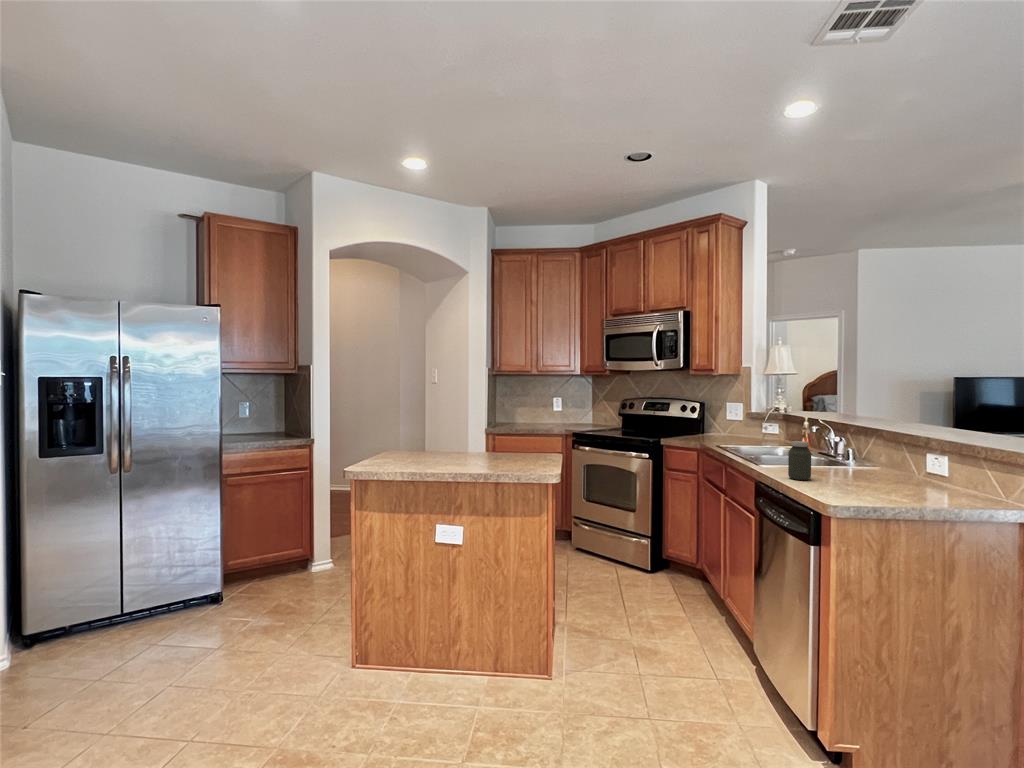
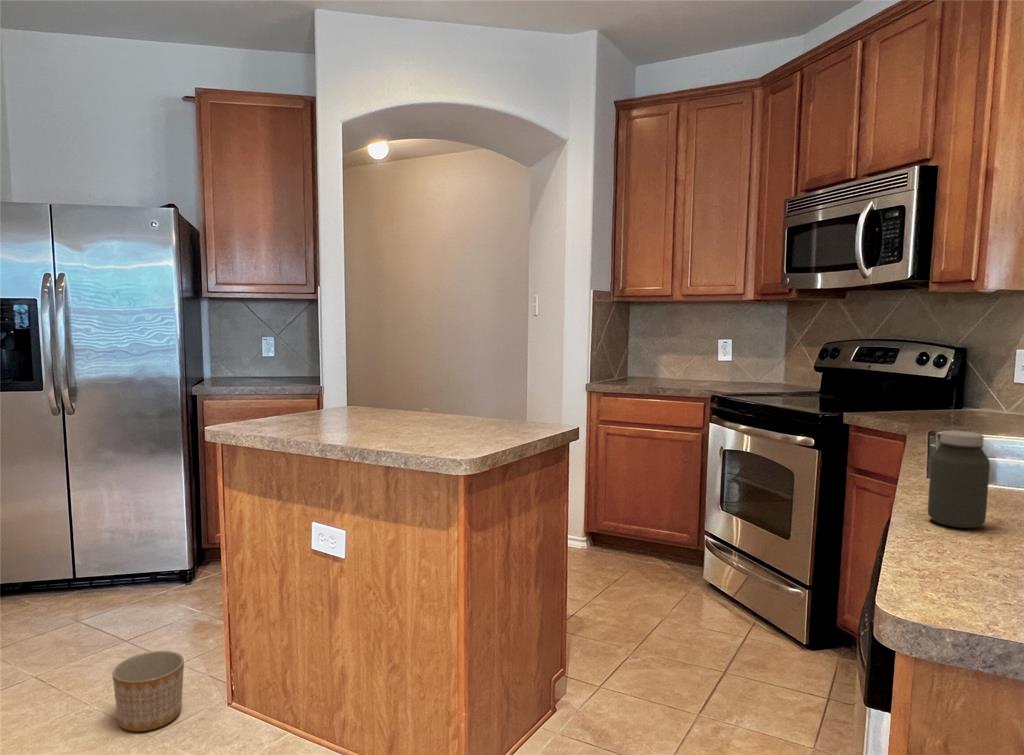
planter: none [279,637,328,697] -> present [112,651,184,731]

